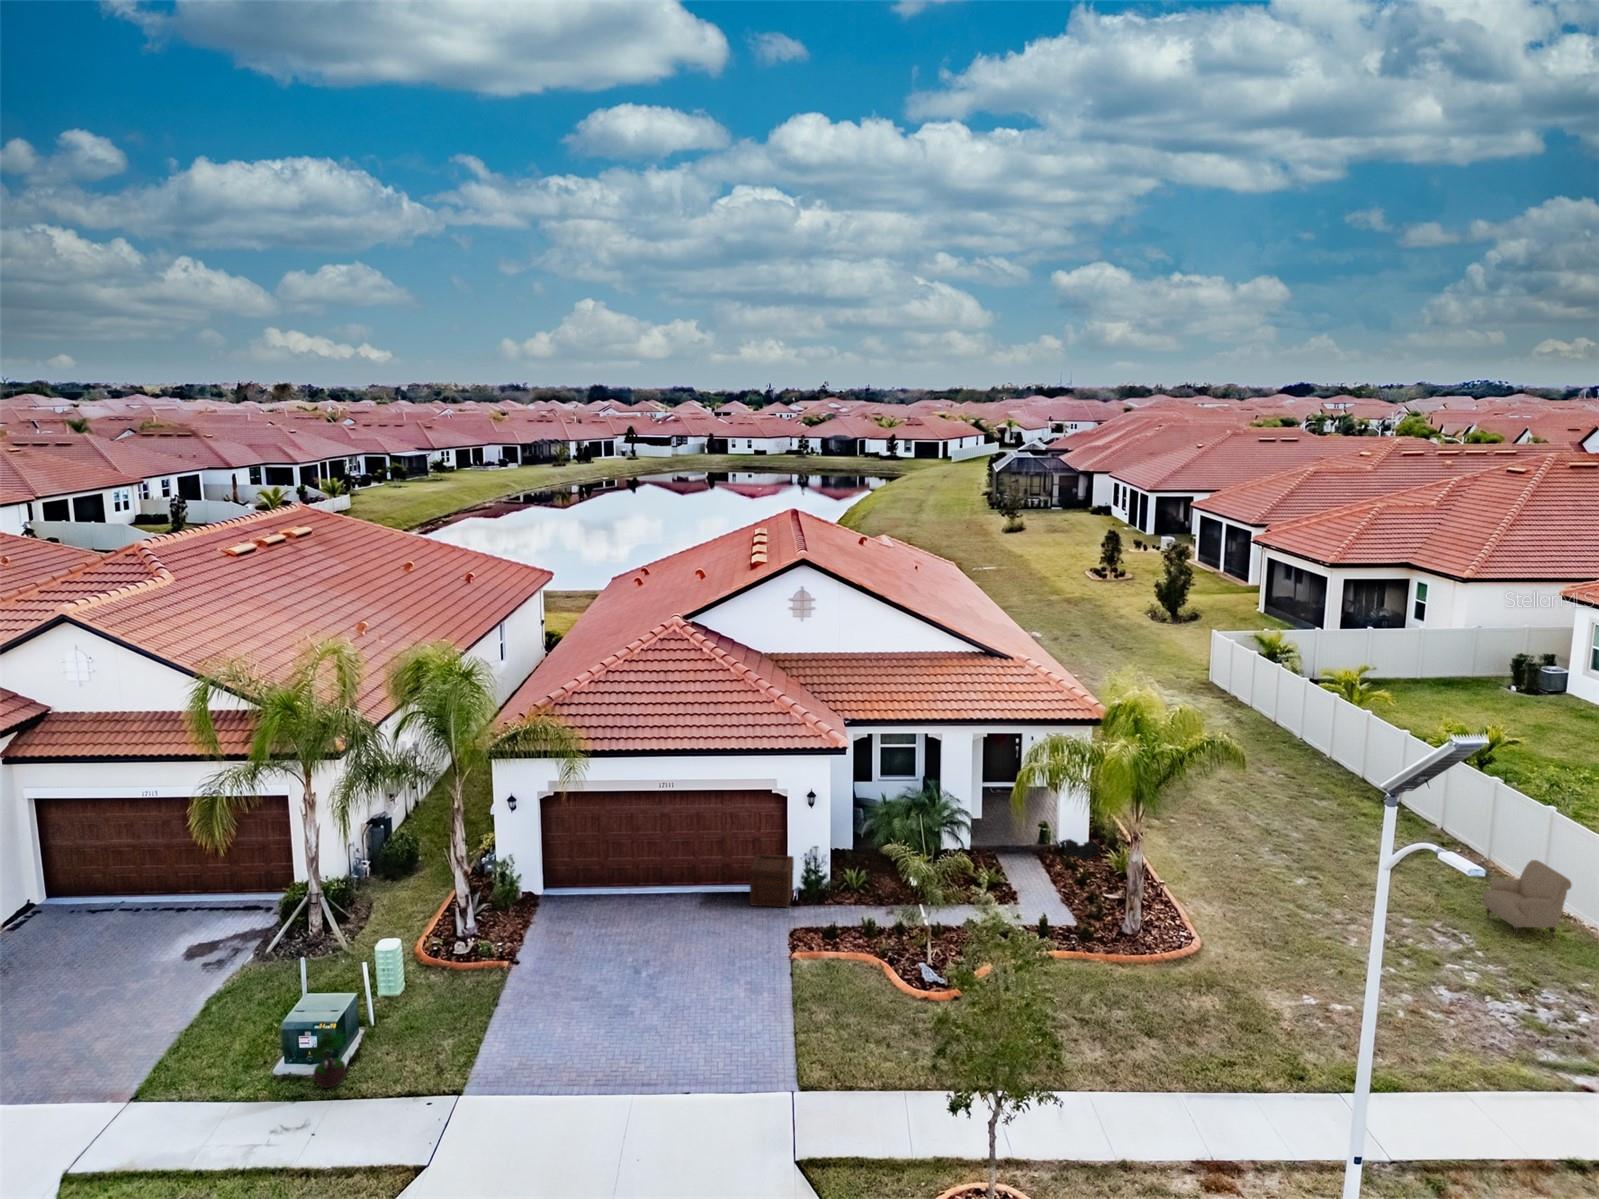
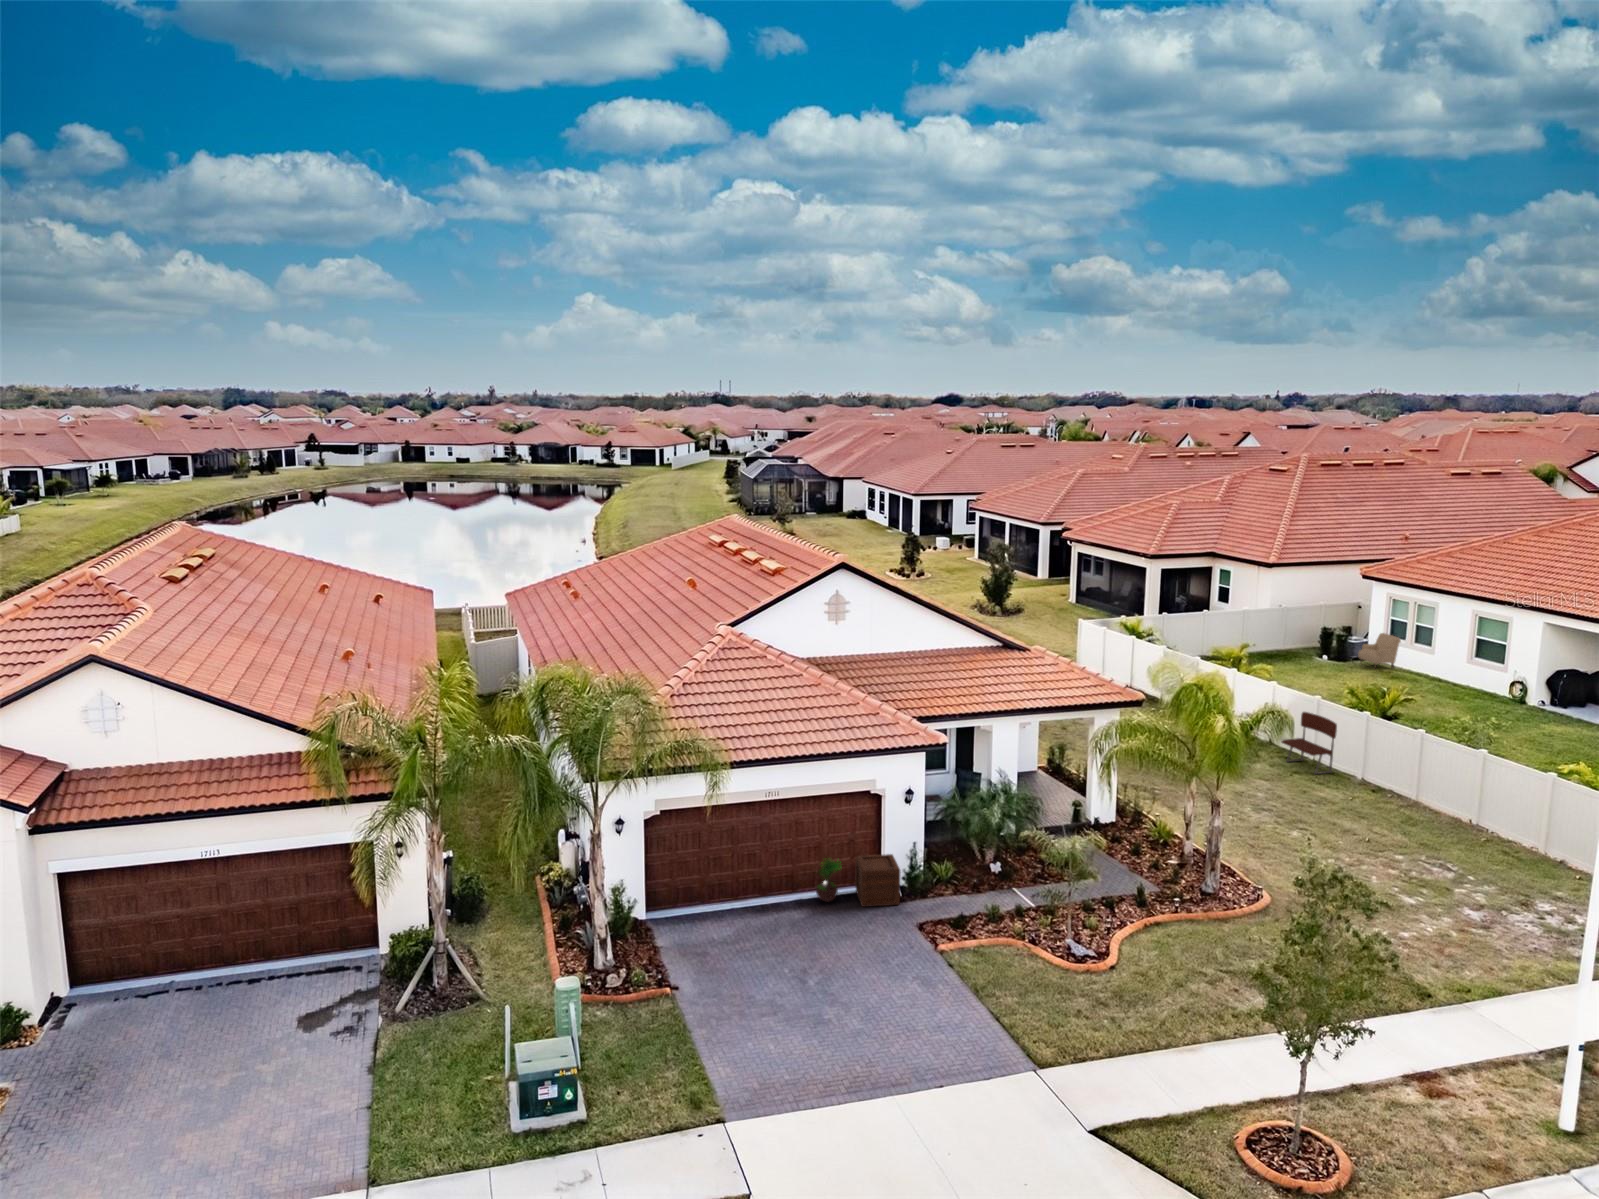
bench: none [1320,745,1378,816] -> present [1281,712,1337,774]
storage bin: present [1063,839,1099,860] -> none [1104,815,1139,834]
chair: present [1483,860,1572,938] -> present [1358,633,1401,668]
potted tree: present [309,1031,346,1088] -> present [816,858,841,902]

